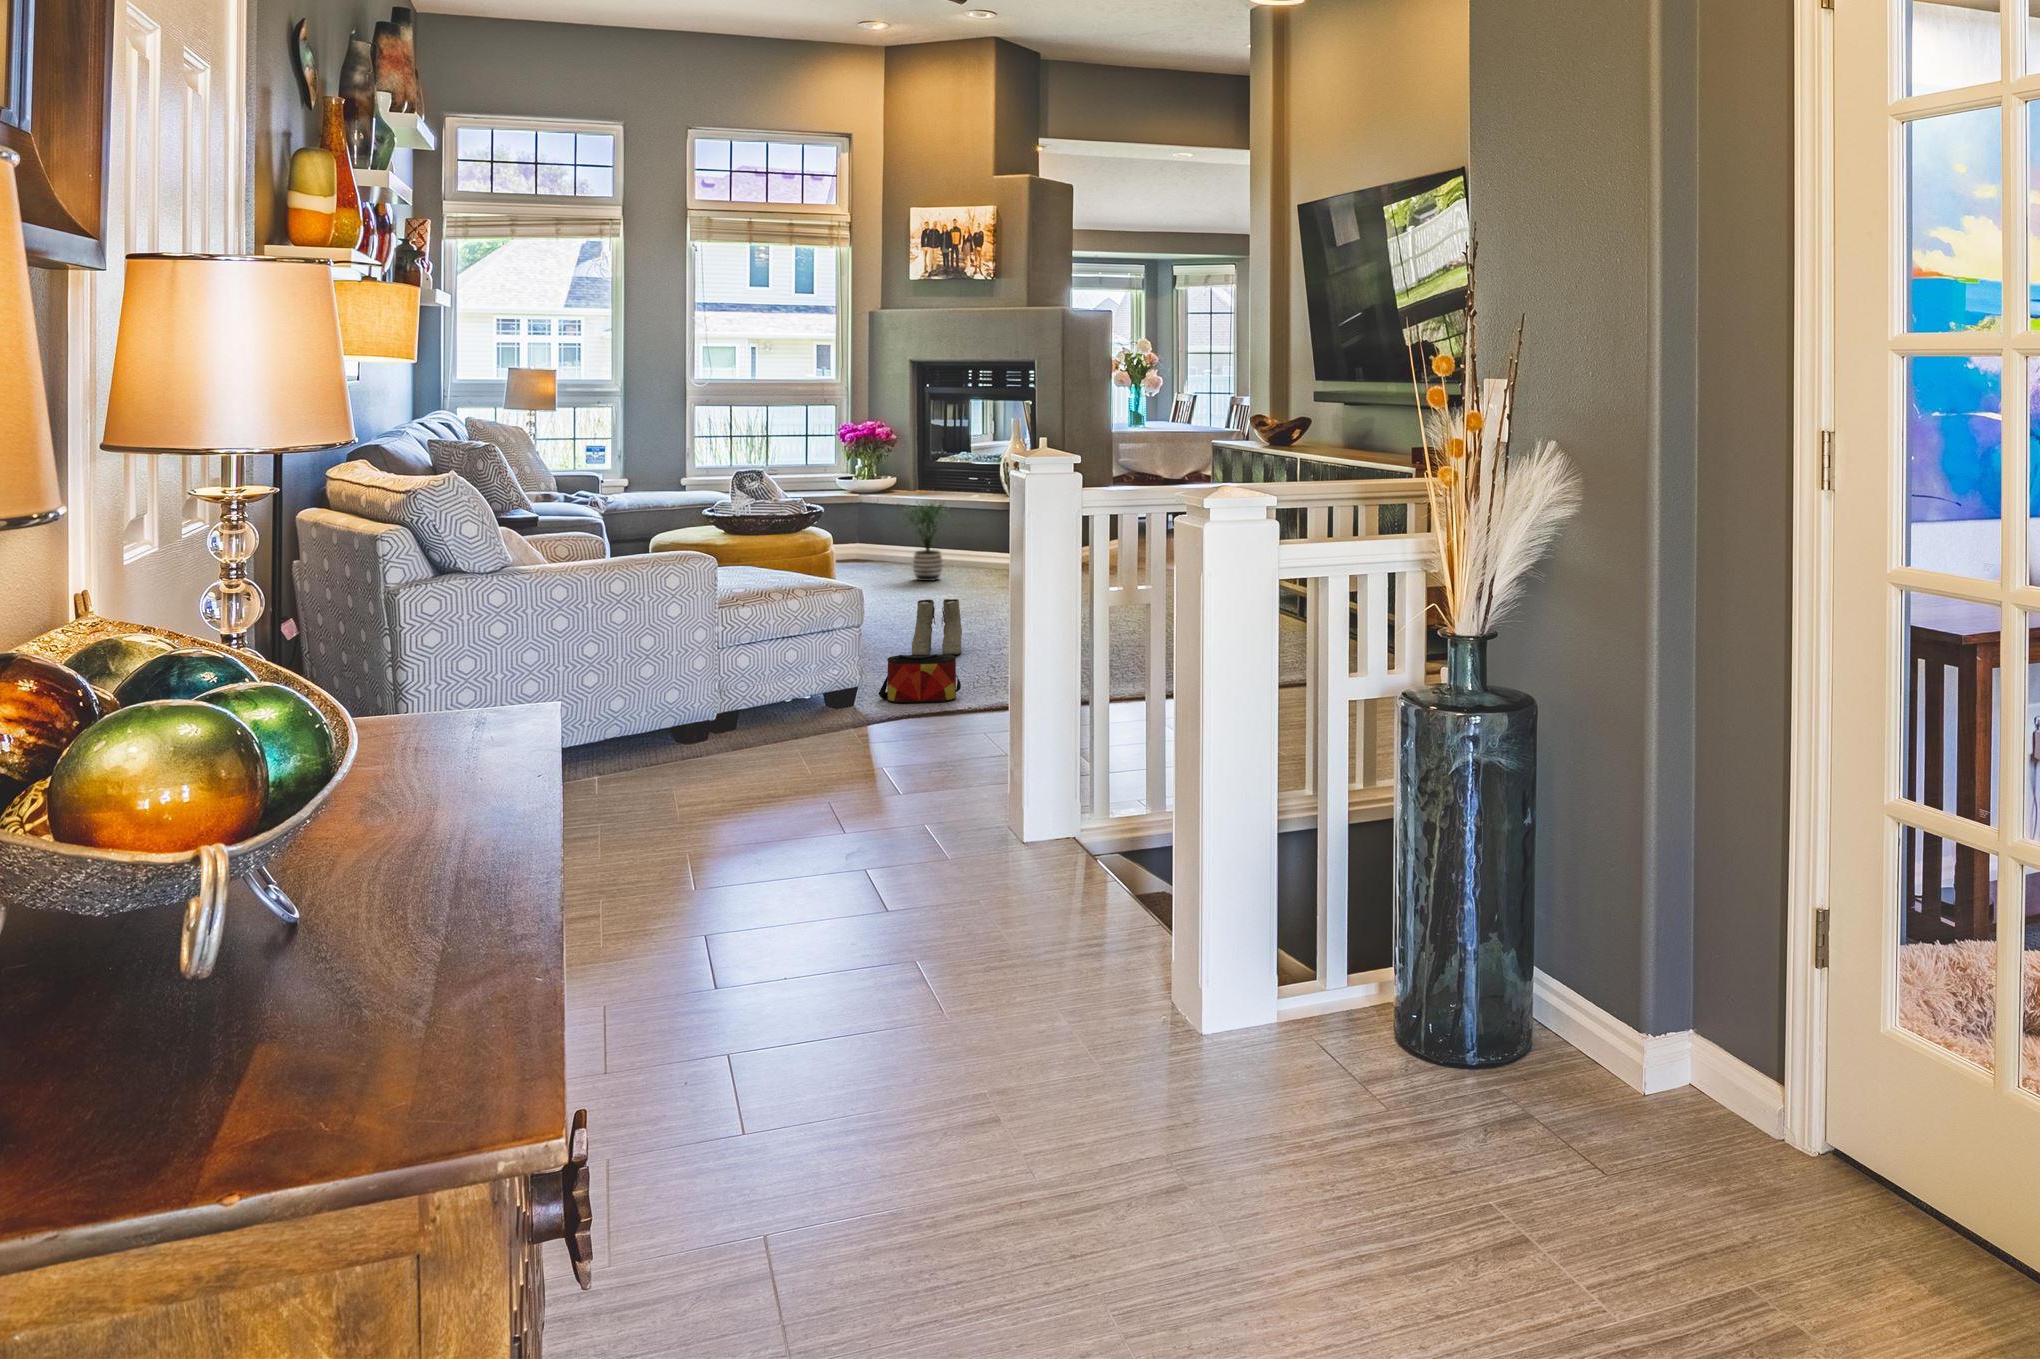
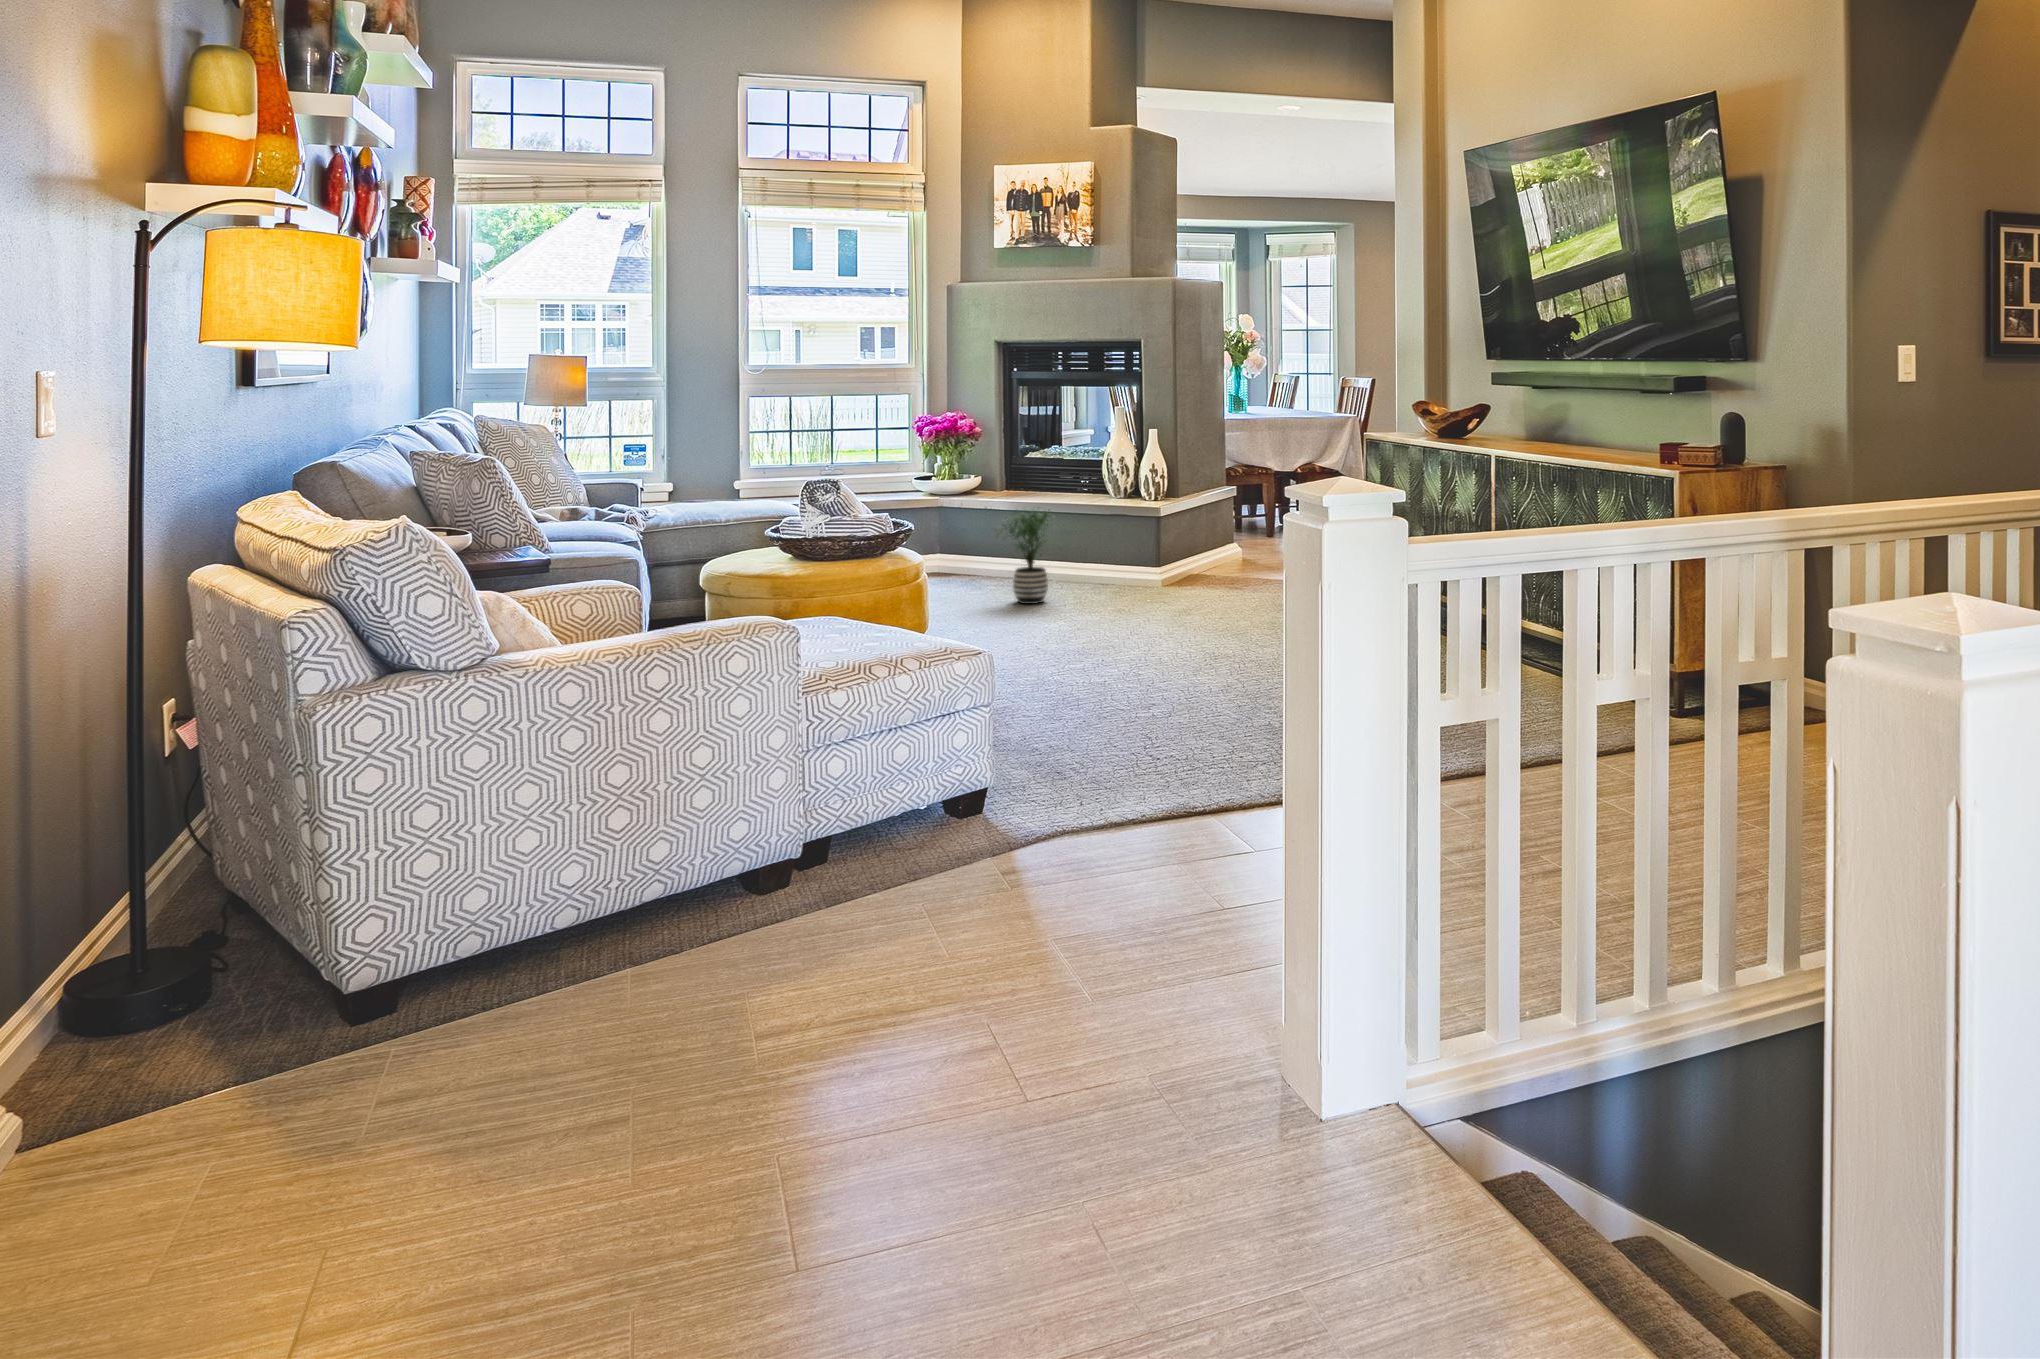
boots: present [912,599,962,655] -> none [1039,648,1102,724]
bag: present [879,654,961,703] -> none [1013,739,1123,809]

